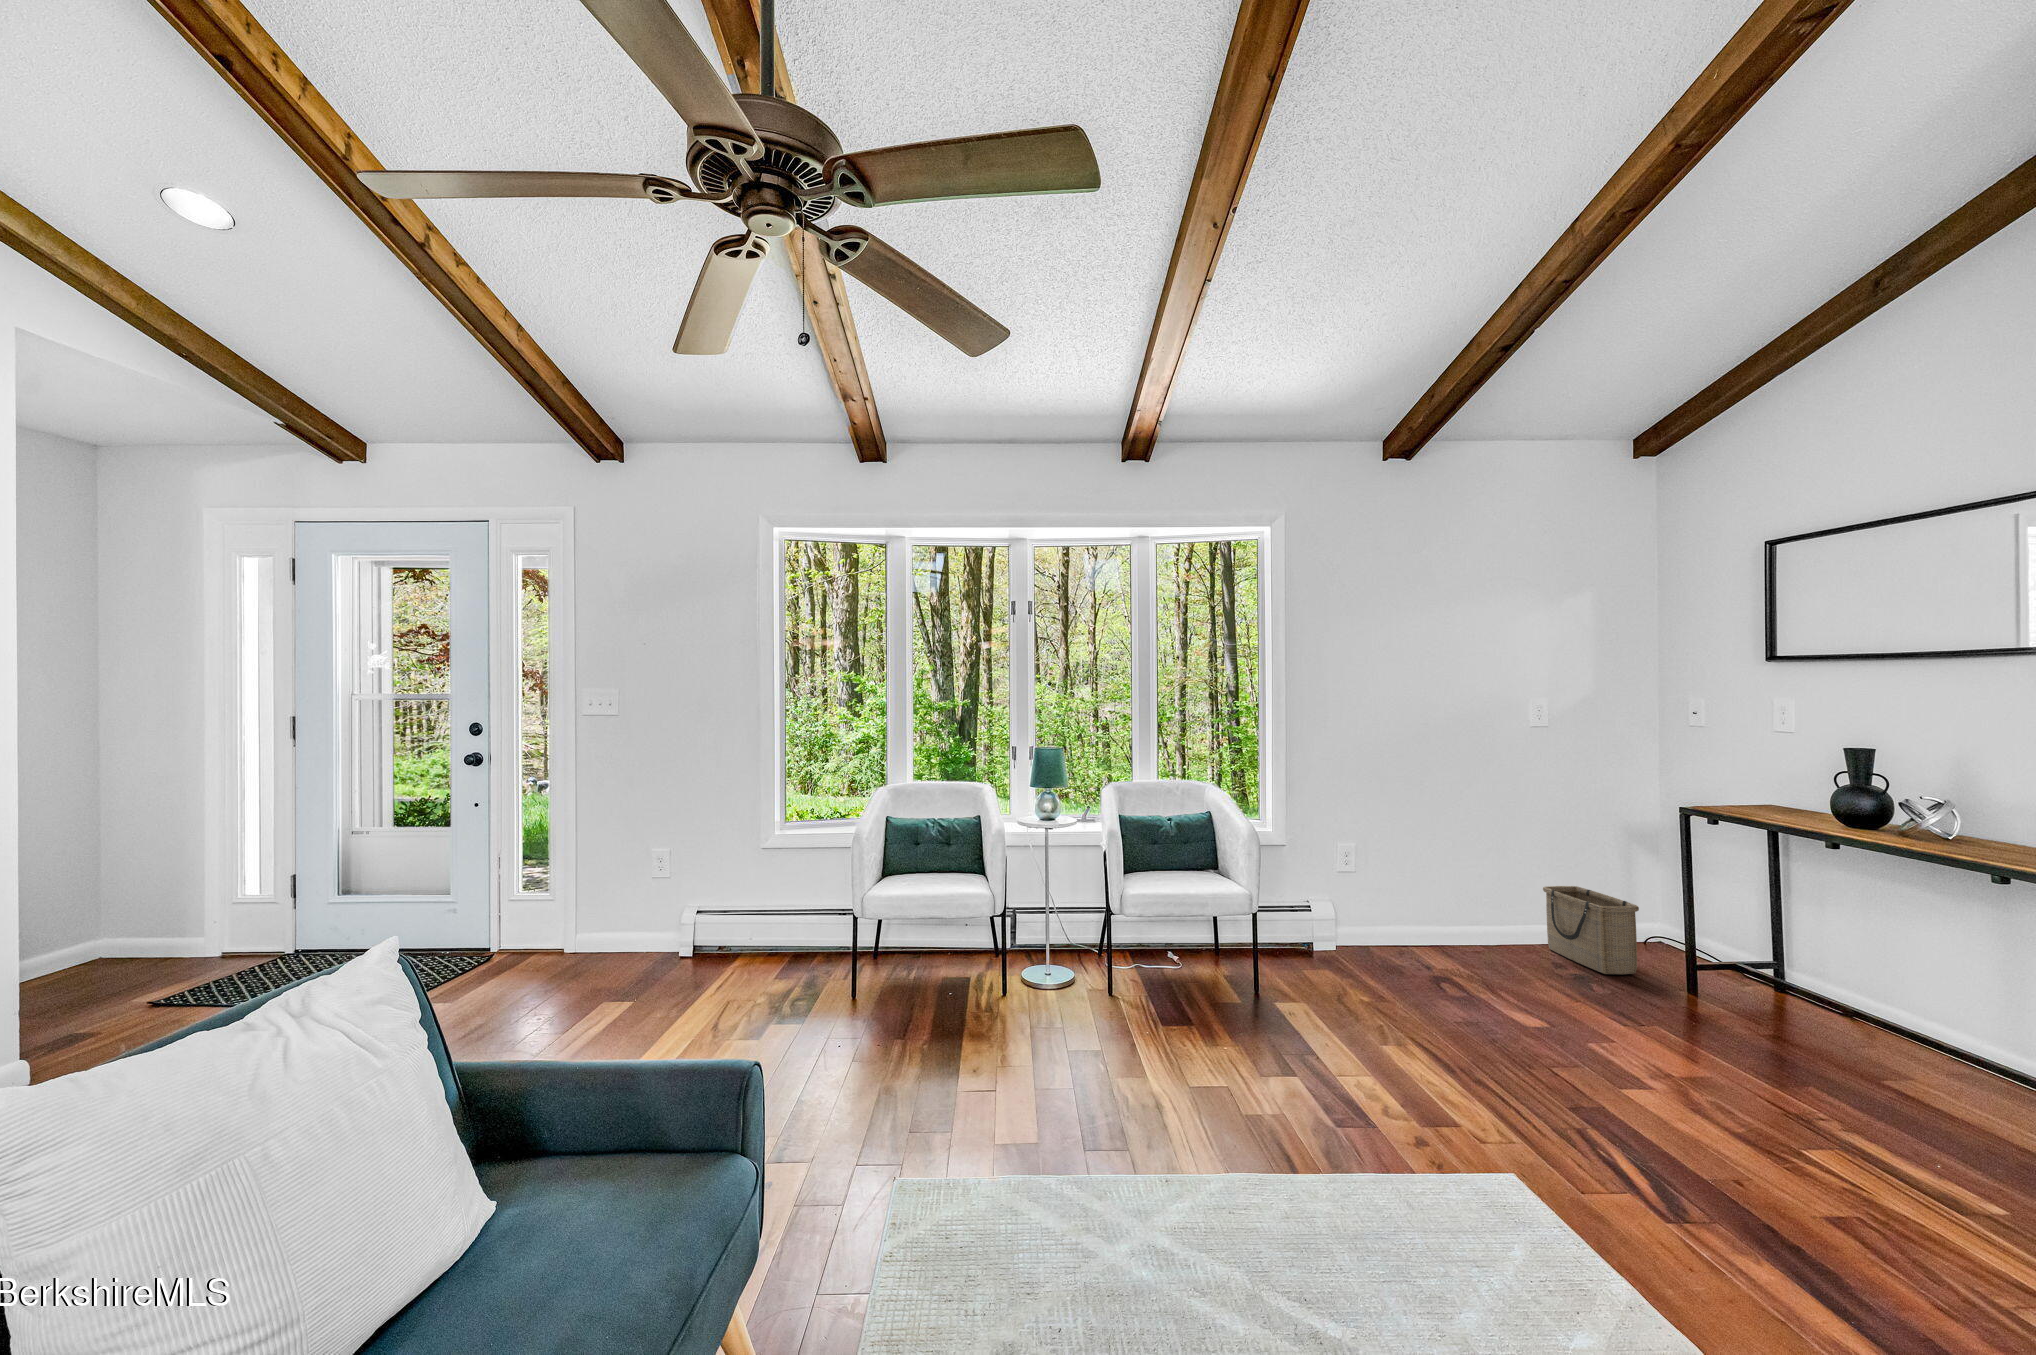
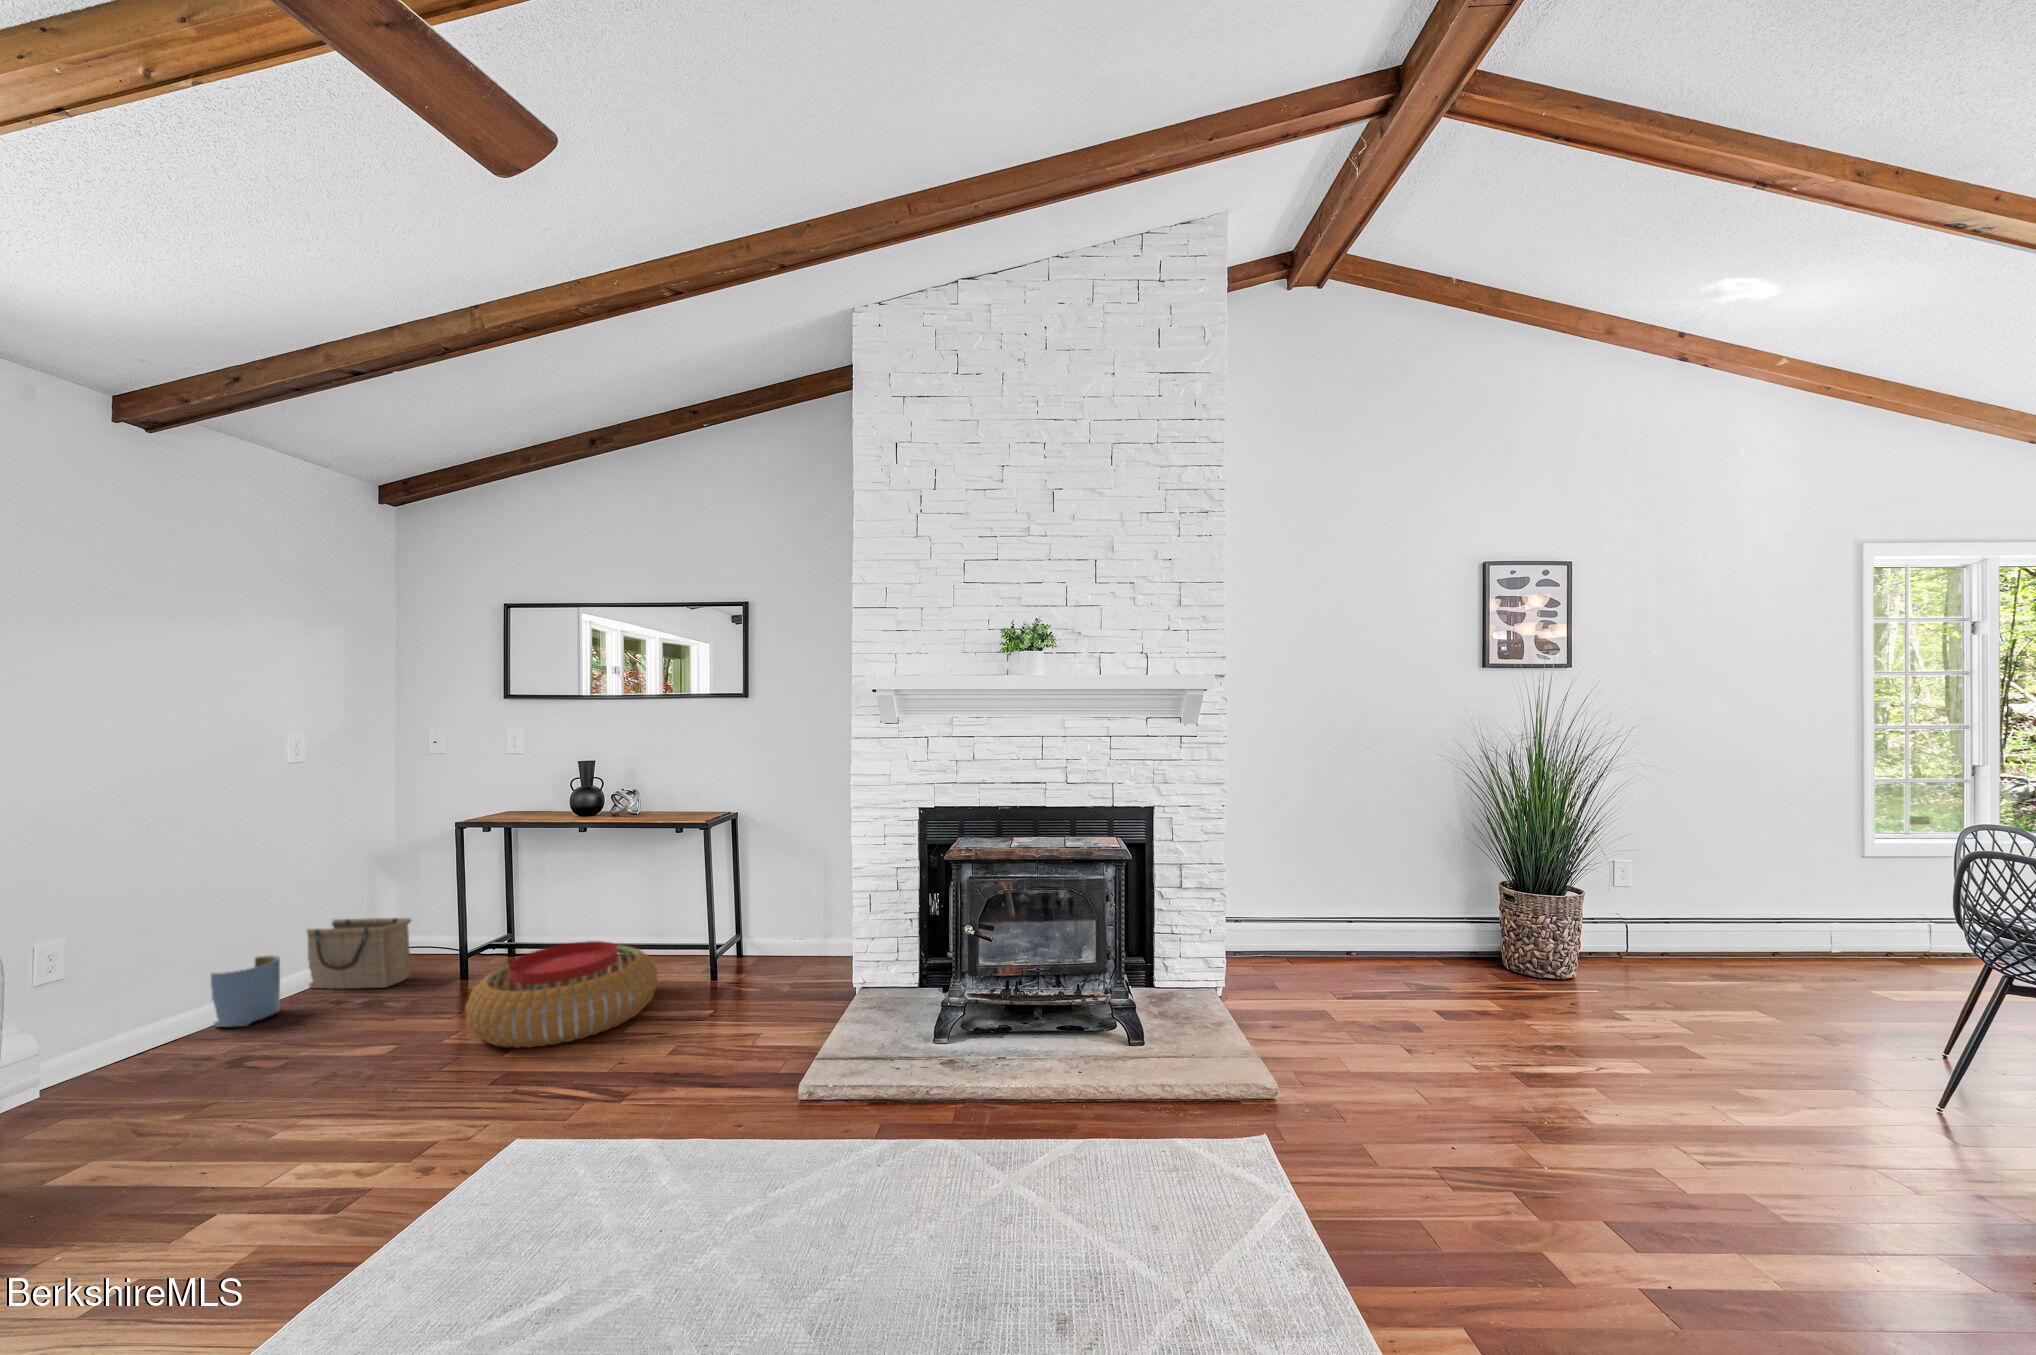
planter: none [1450,897,1506,960] -> present [211,955,280,1027]
pouf: none [1600,984,1904,1136] -> present [466,941,658,1048]

